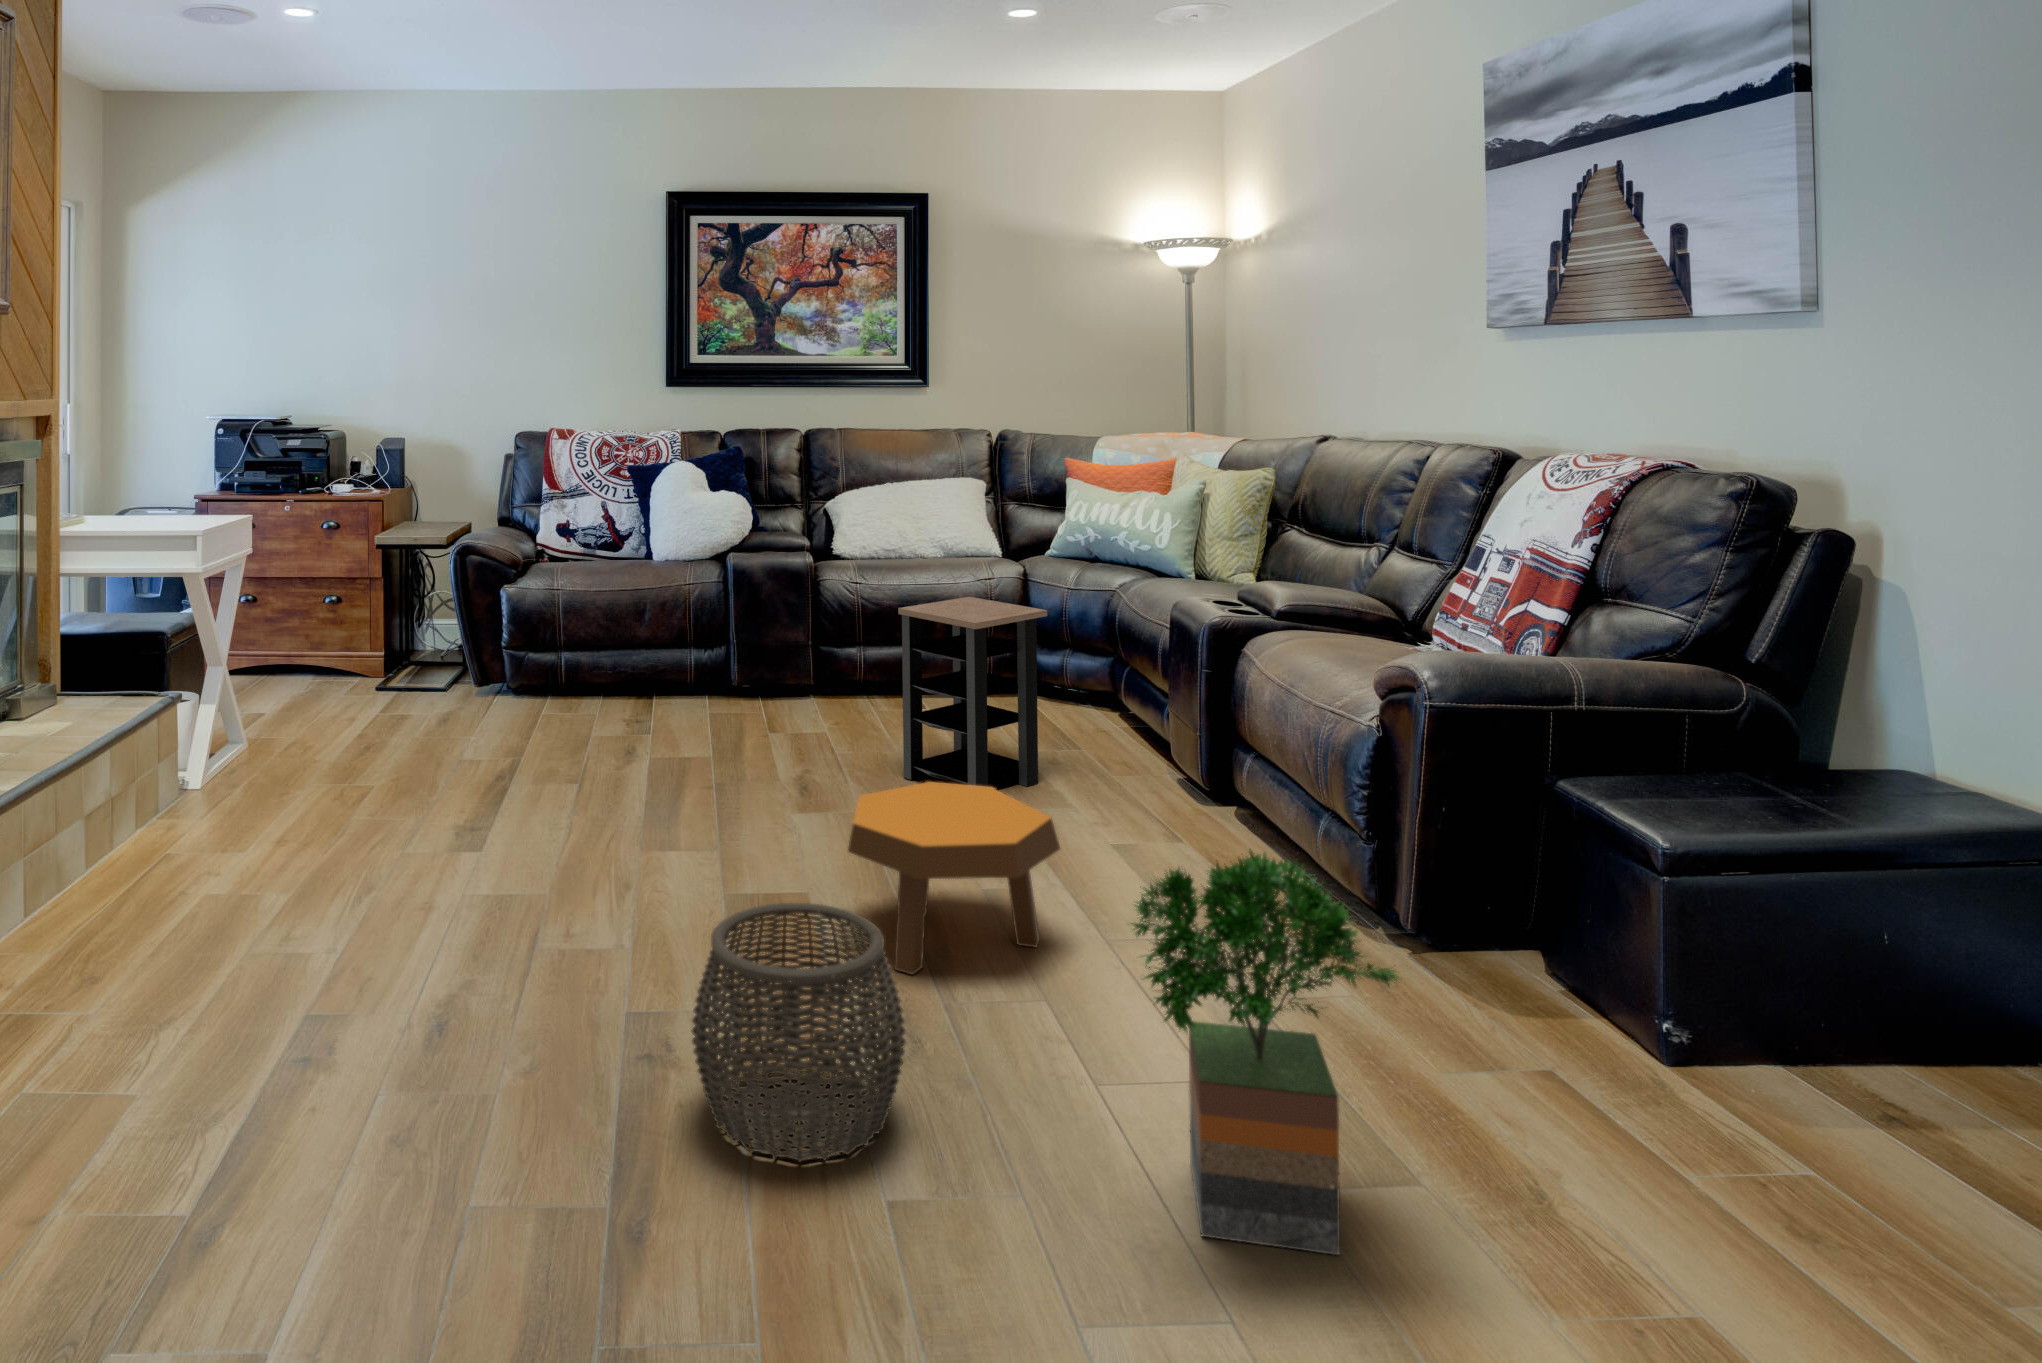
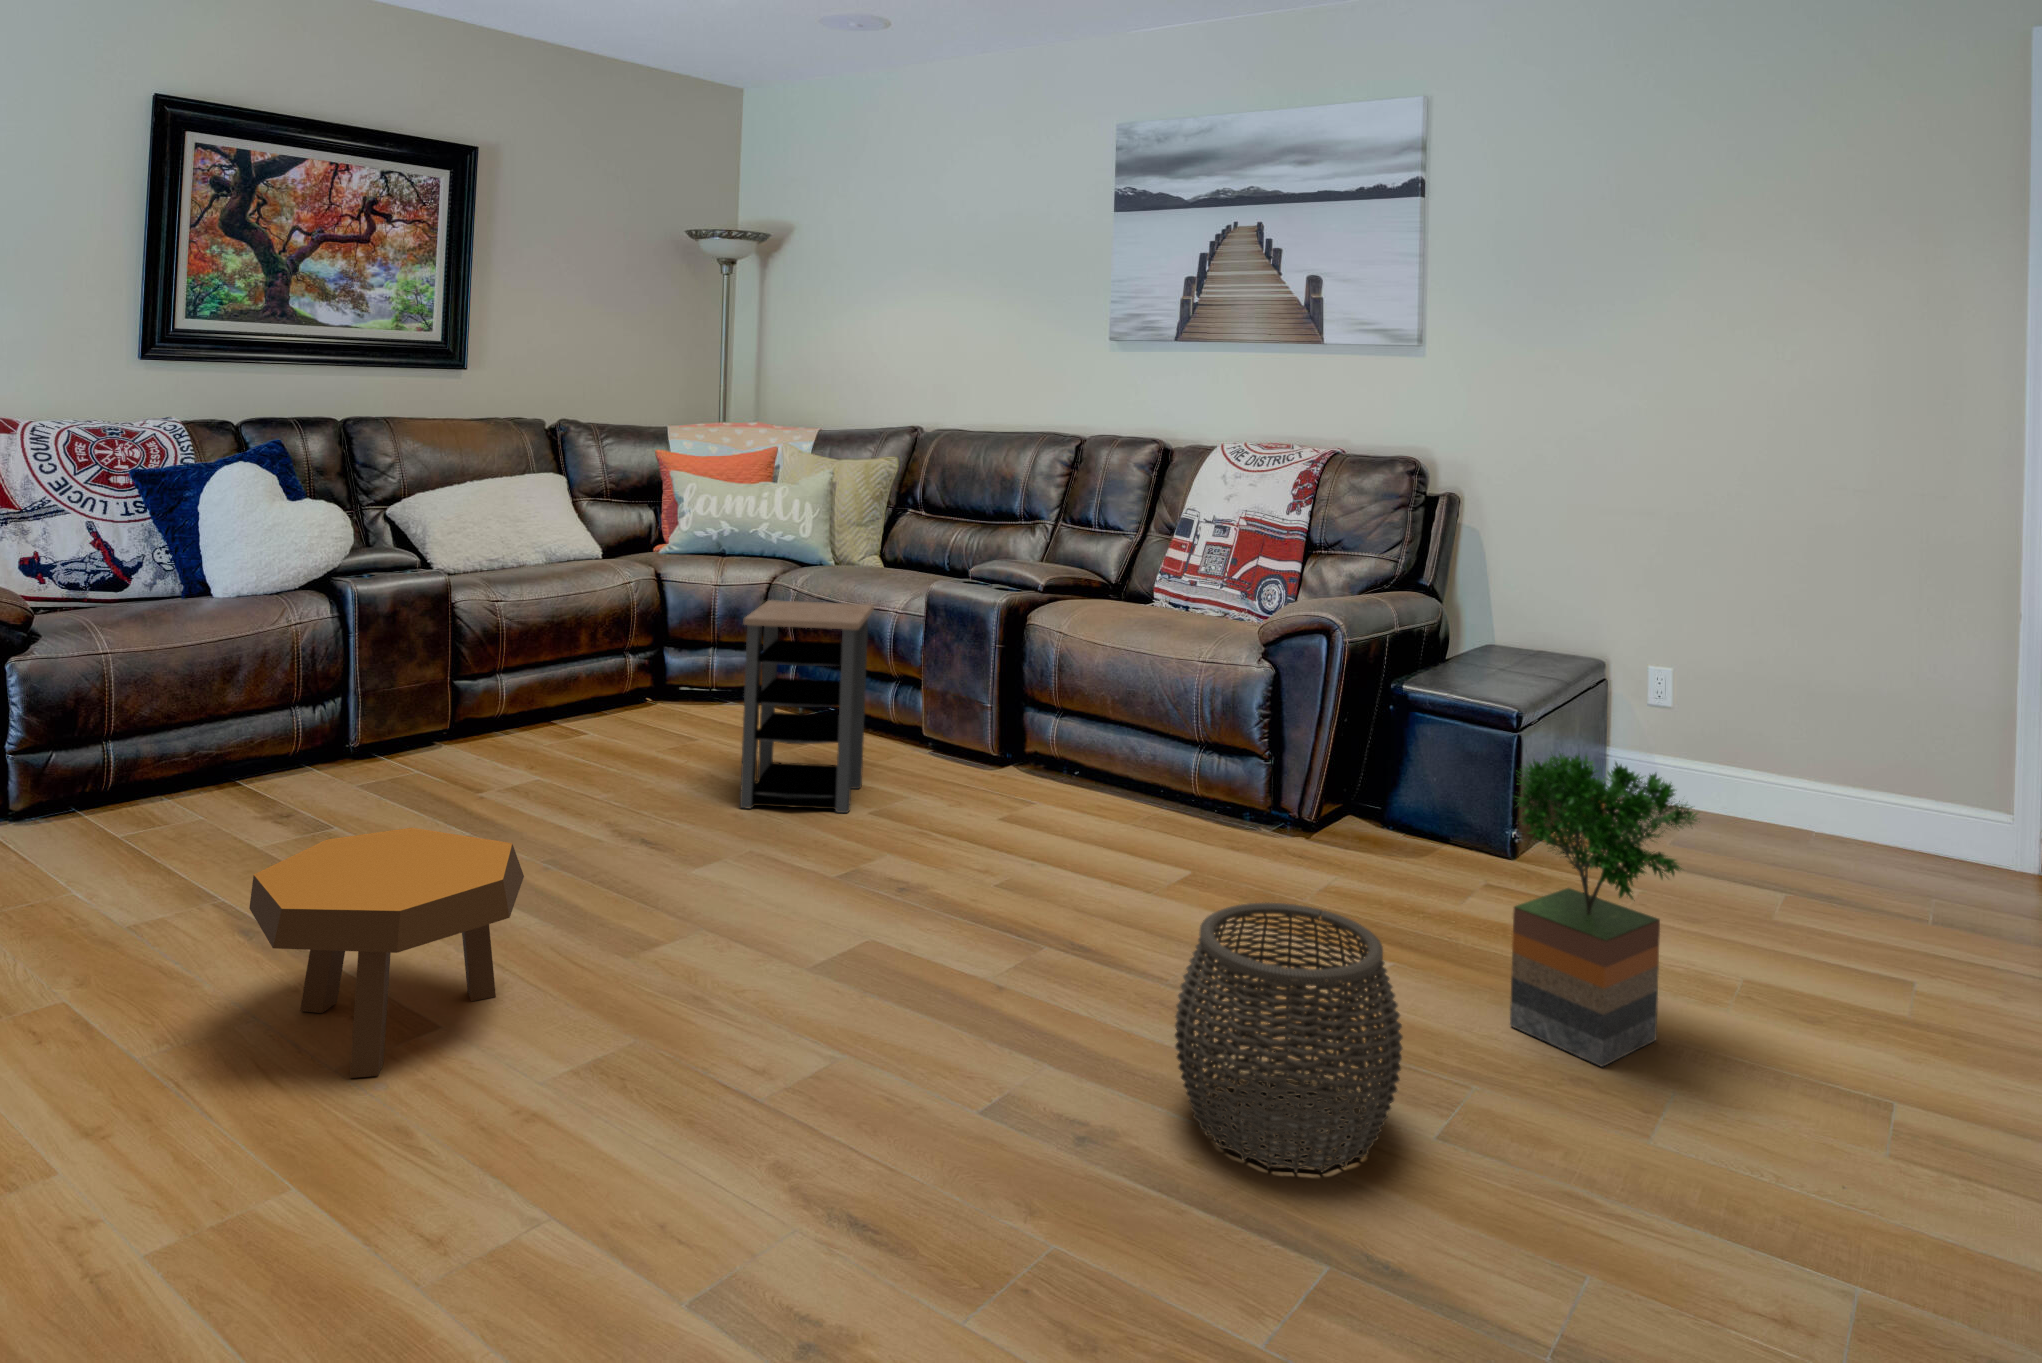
footstool: present [848,783,1060,974] -> present [249,828,524,1078]

